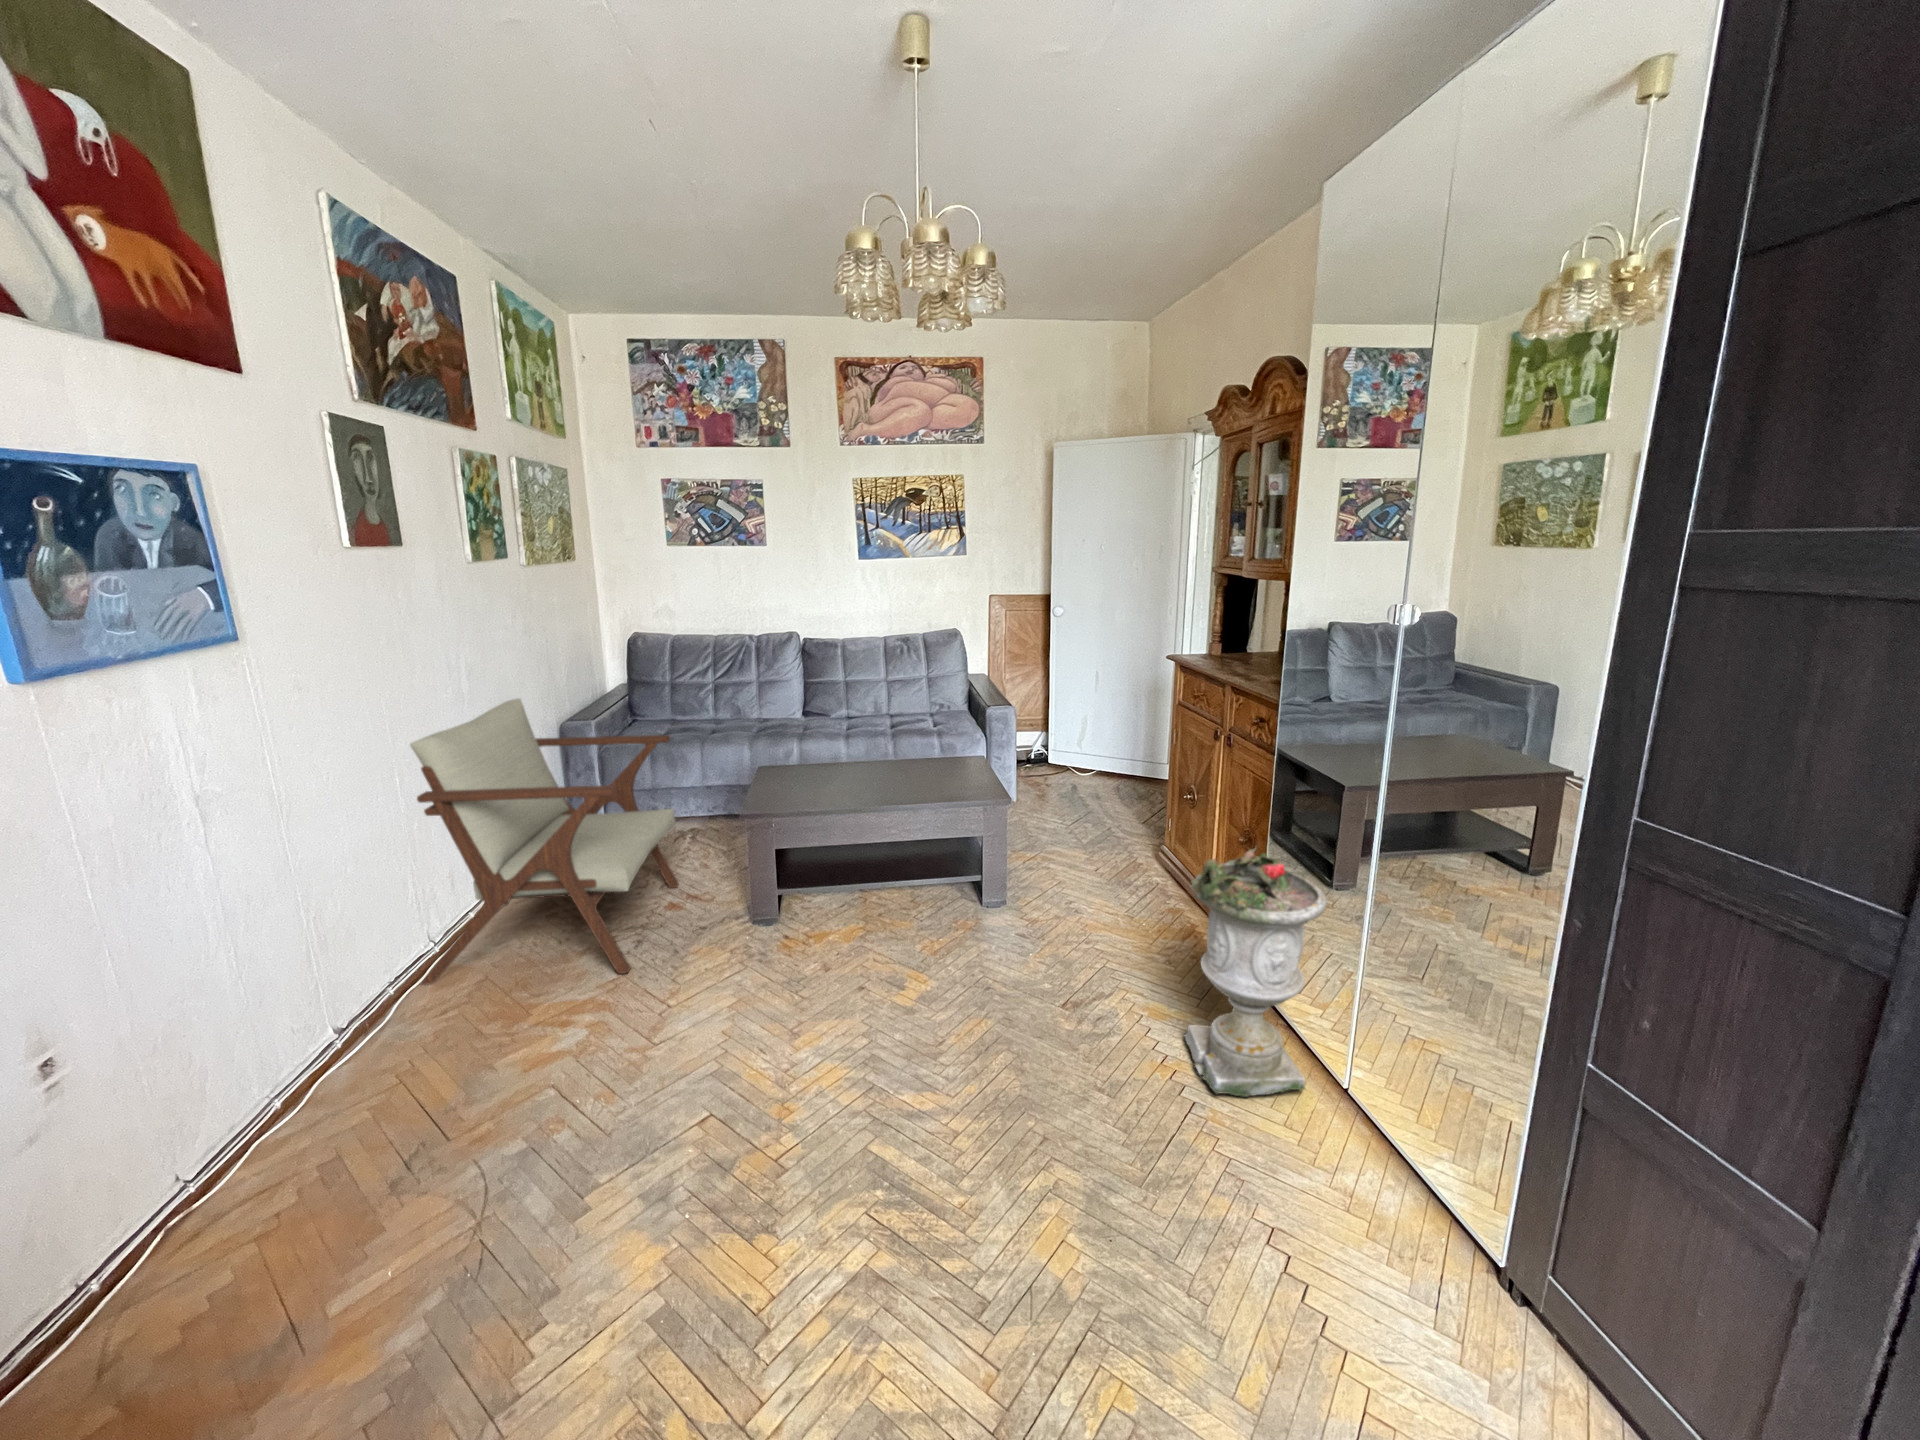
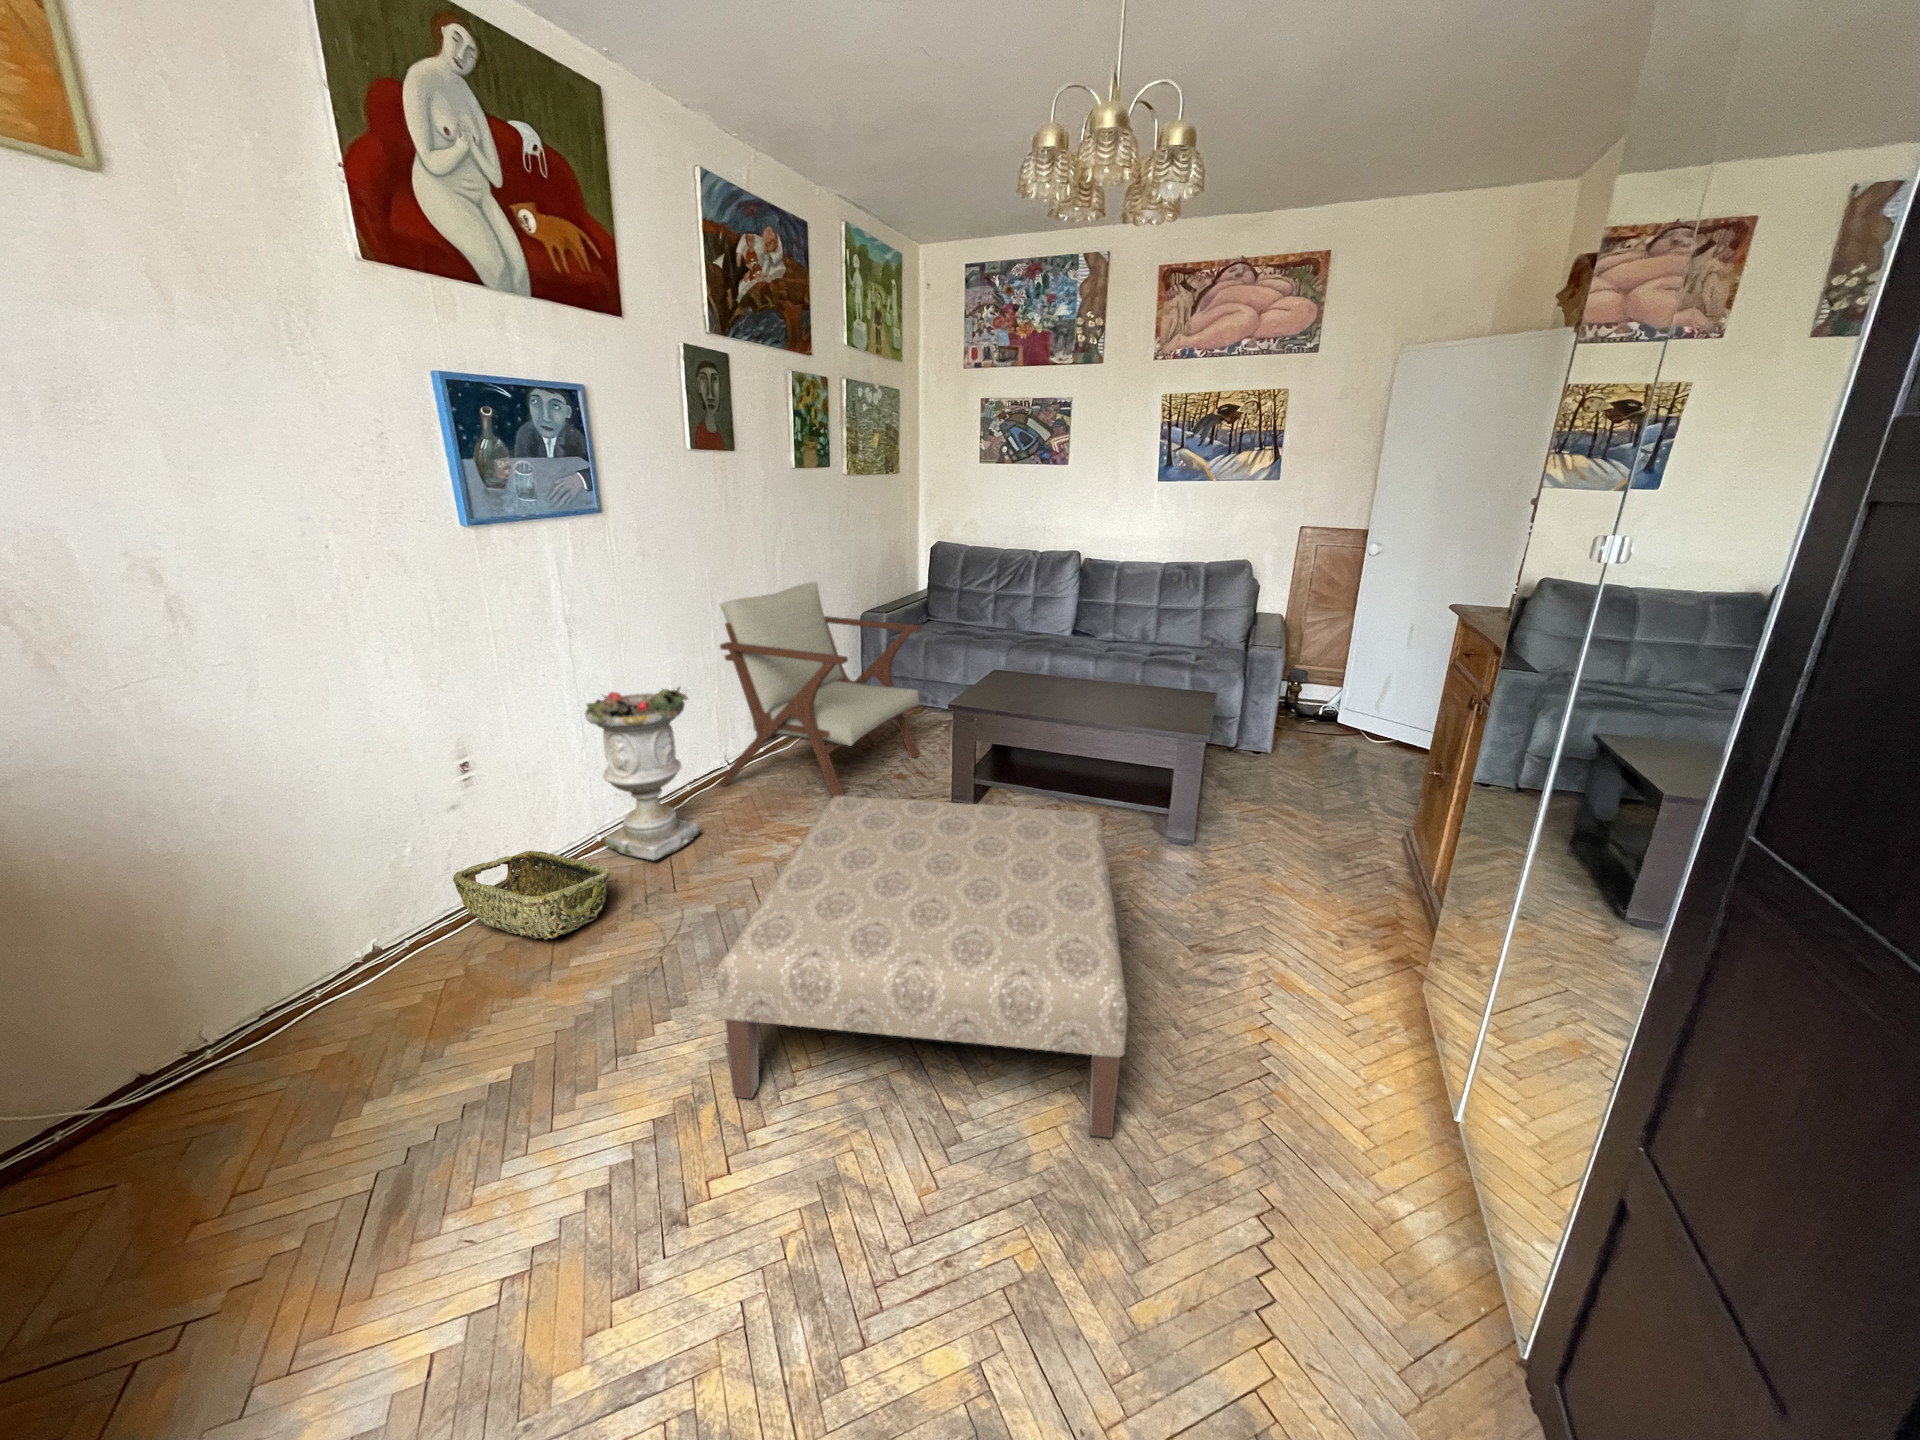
planter: present [1184,847,1327,1097] -> present [585,687,701,860]
ottoman: none [666,904,1126,1382] -> present [717,796,1128,1138]
woven basket: none [41,1151,352,1321] -> present [453,851,610,940]

